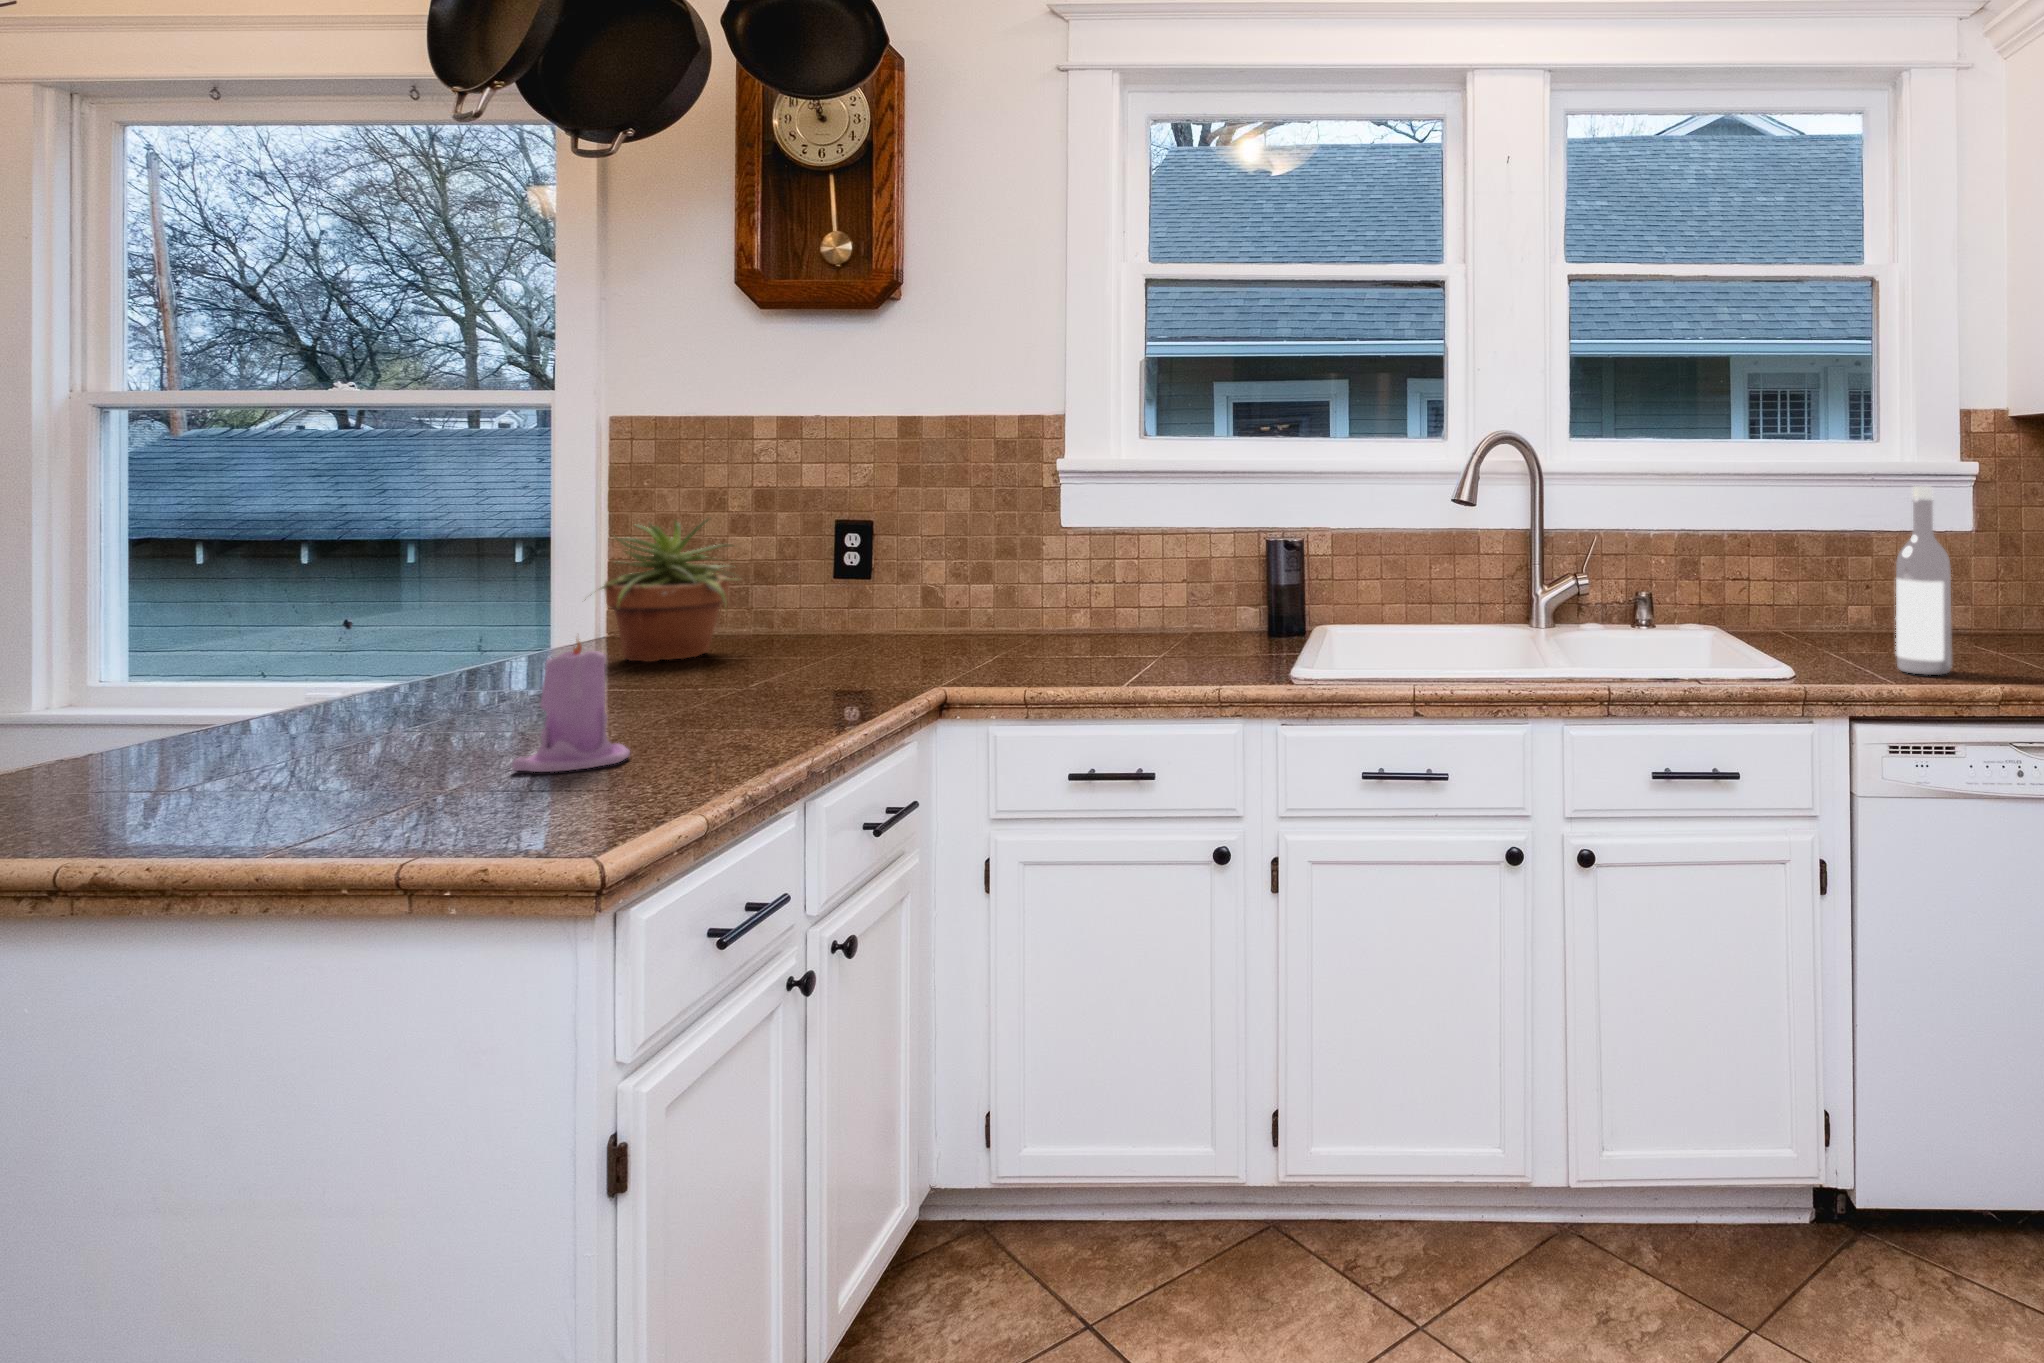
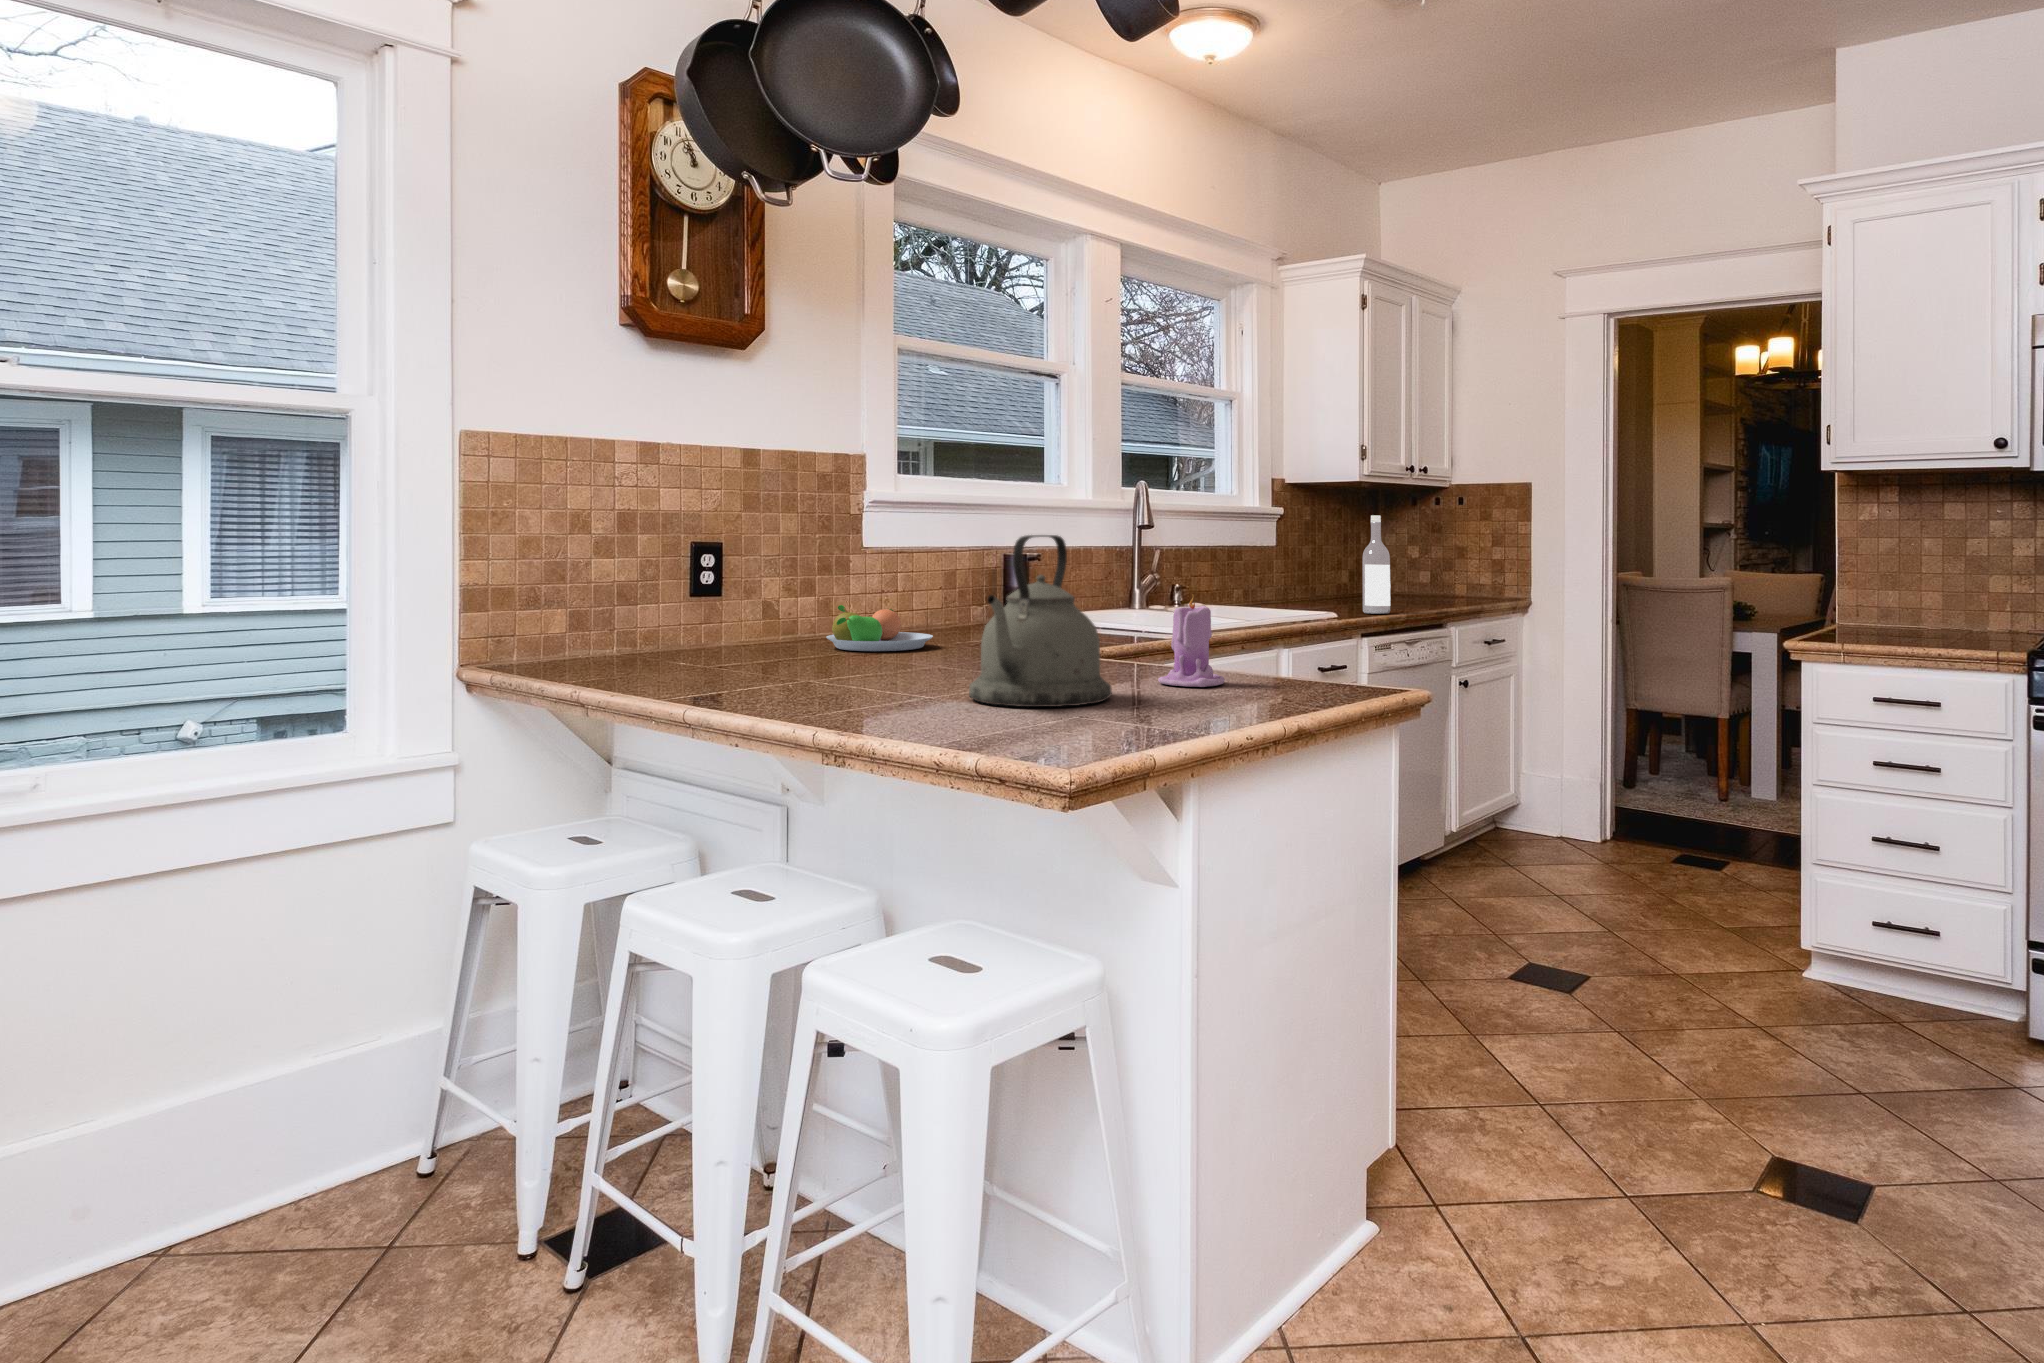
potted plant: present [585,519,739,662] -> none [652,532,820,670]
kettle: none [183,544,477,769] -> present [969,535,1112,707]
fruit bowl: none [845,596,989,656] -> present [826,605,933,651]

